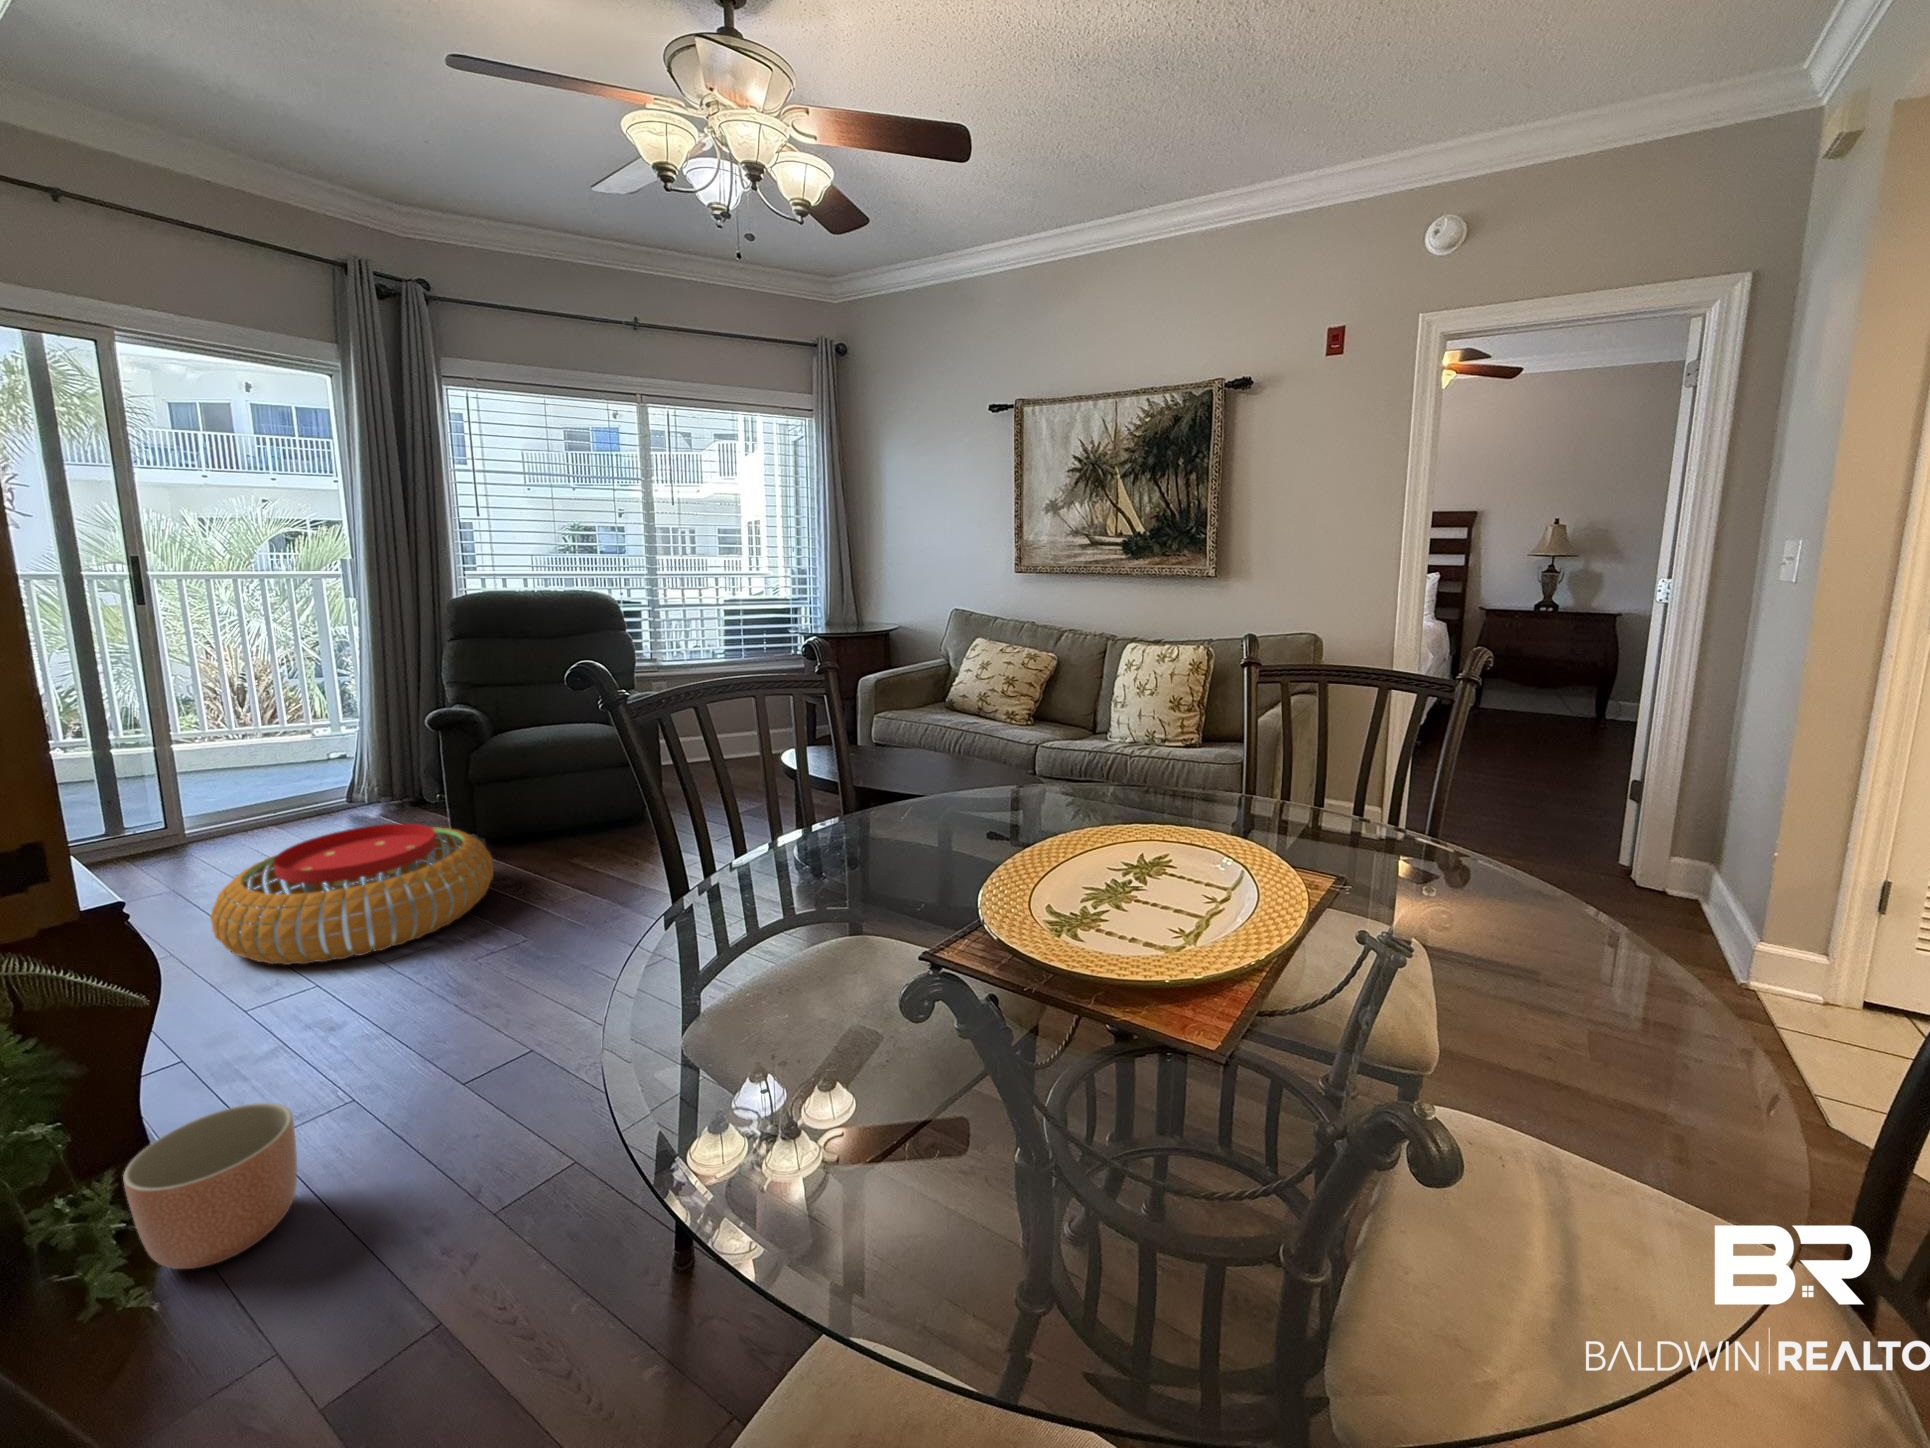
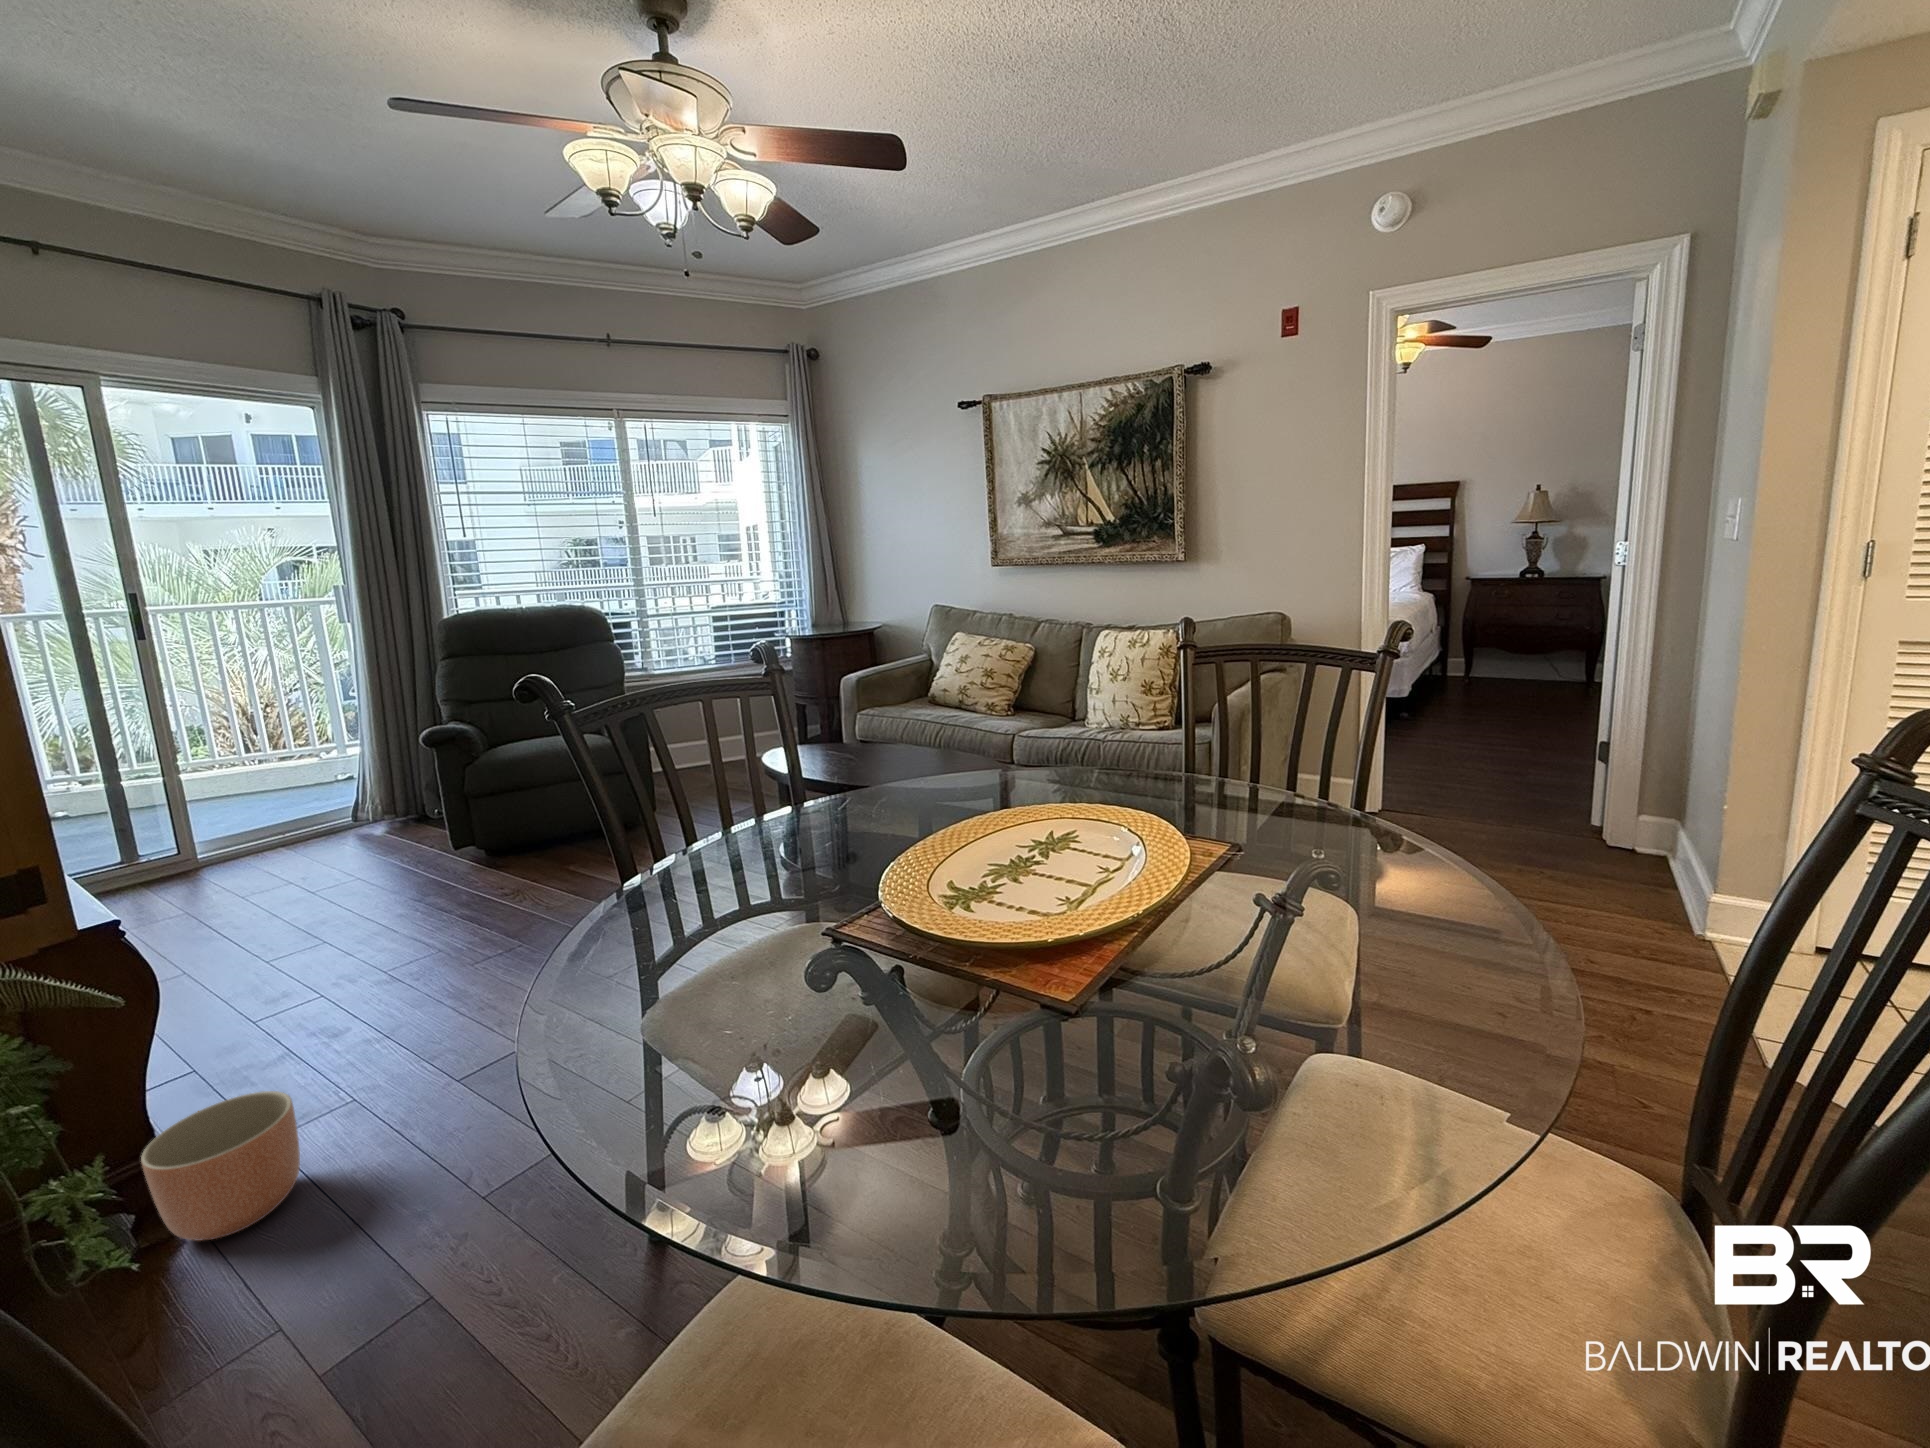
pouf: present [210,824,493,965] -> none [223,835,490,971]

